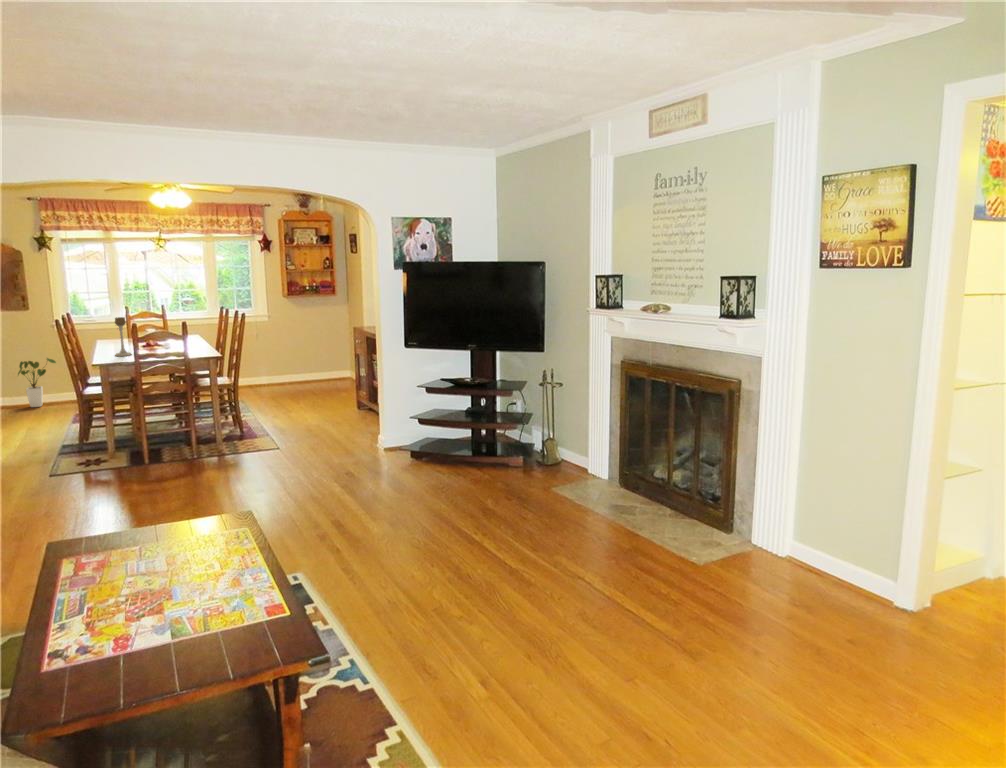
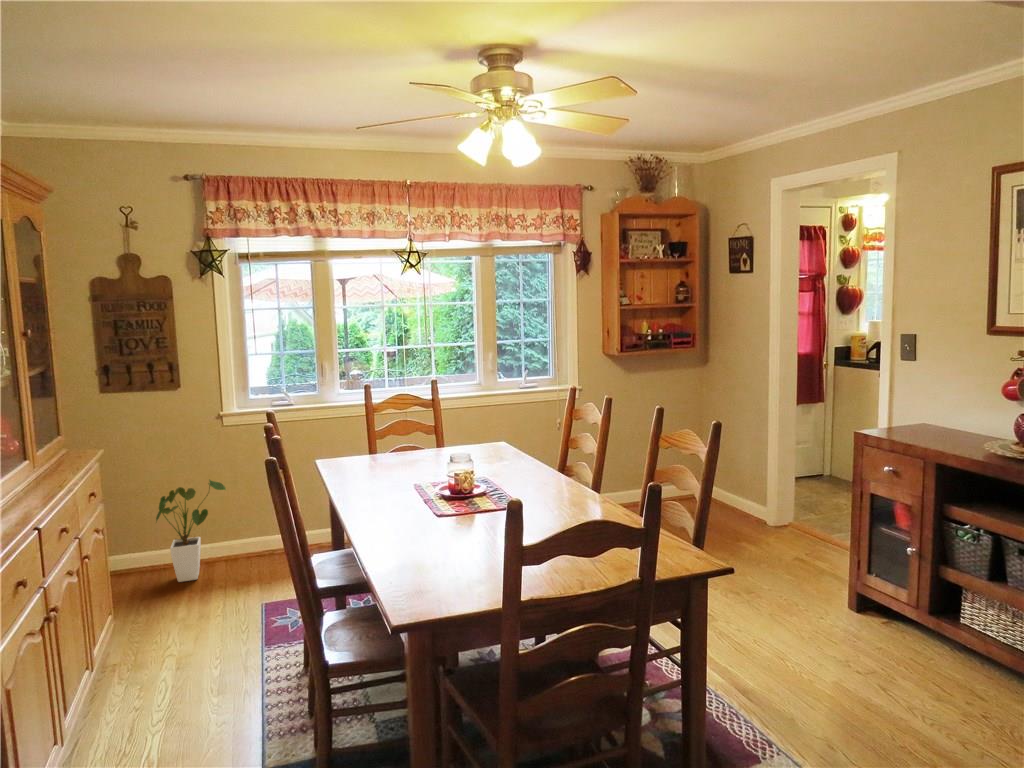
candle holder: present [115,317,132,356] -> none [415,454,462,577]

